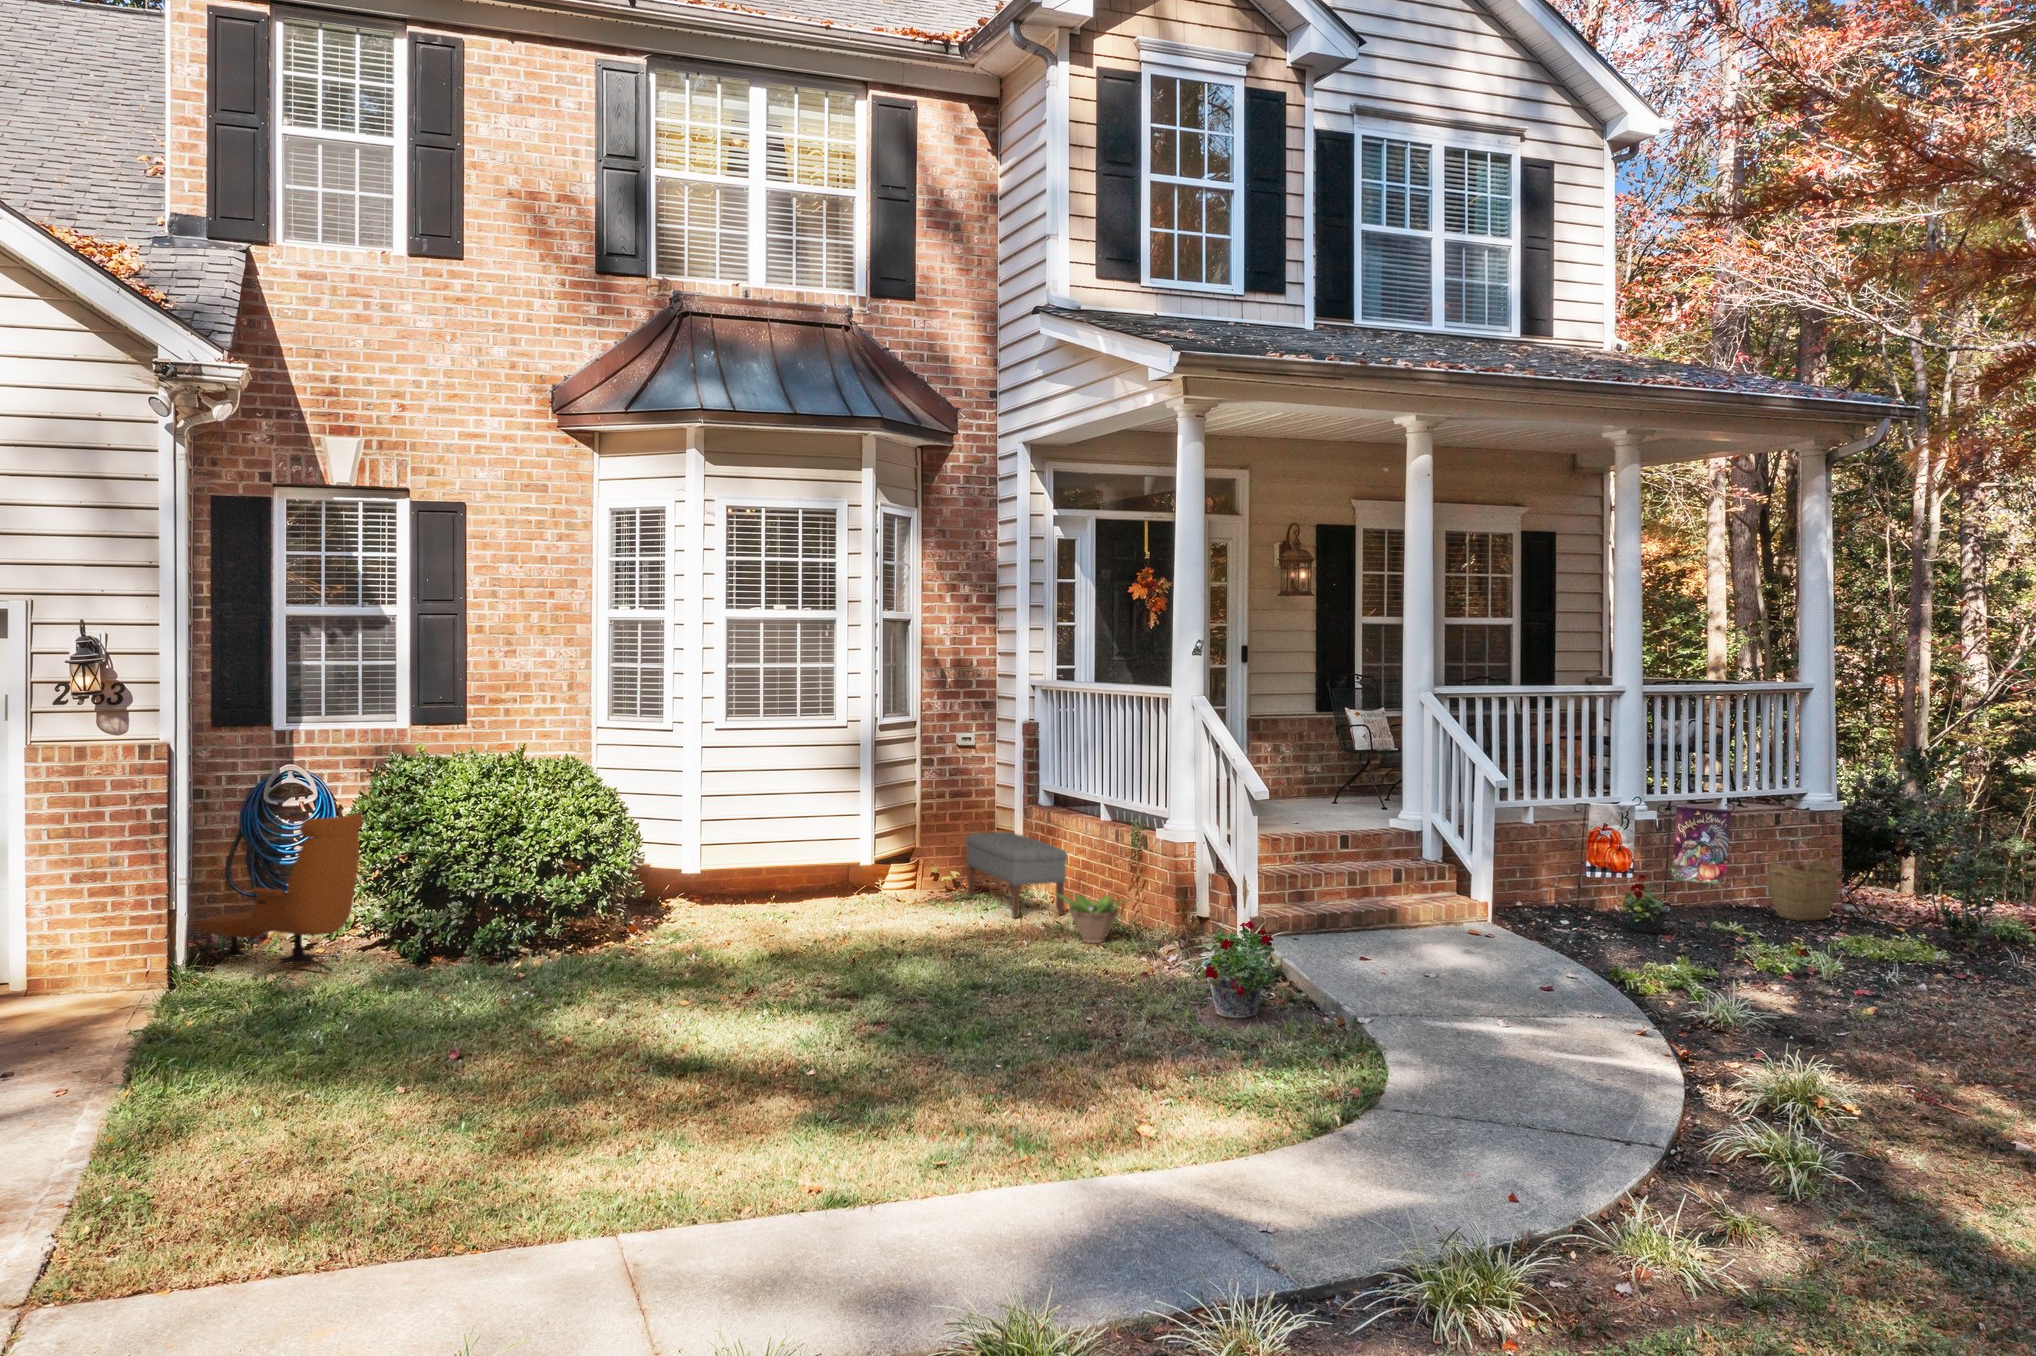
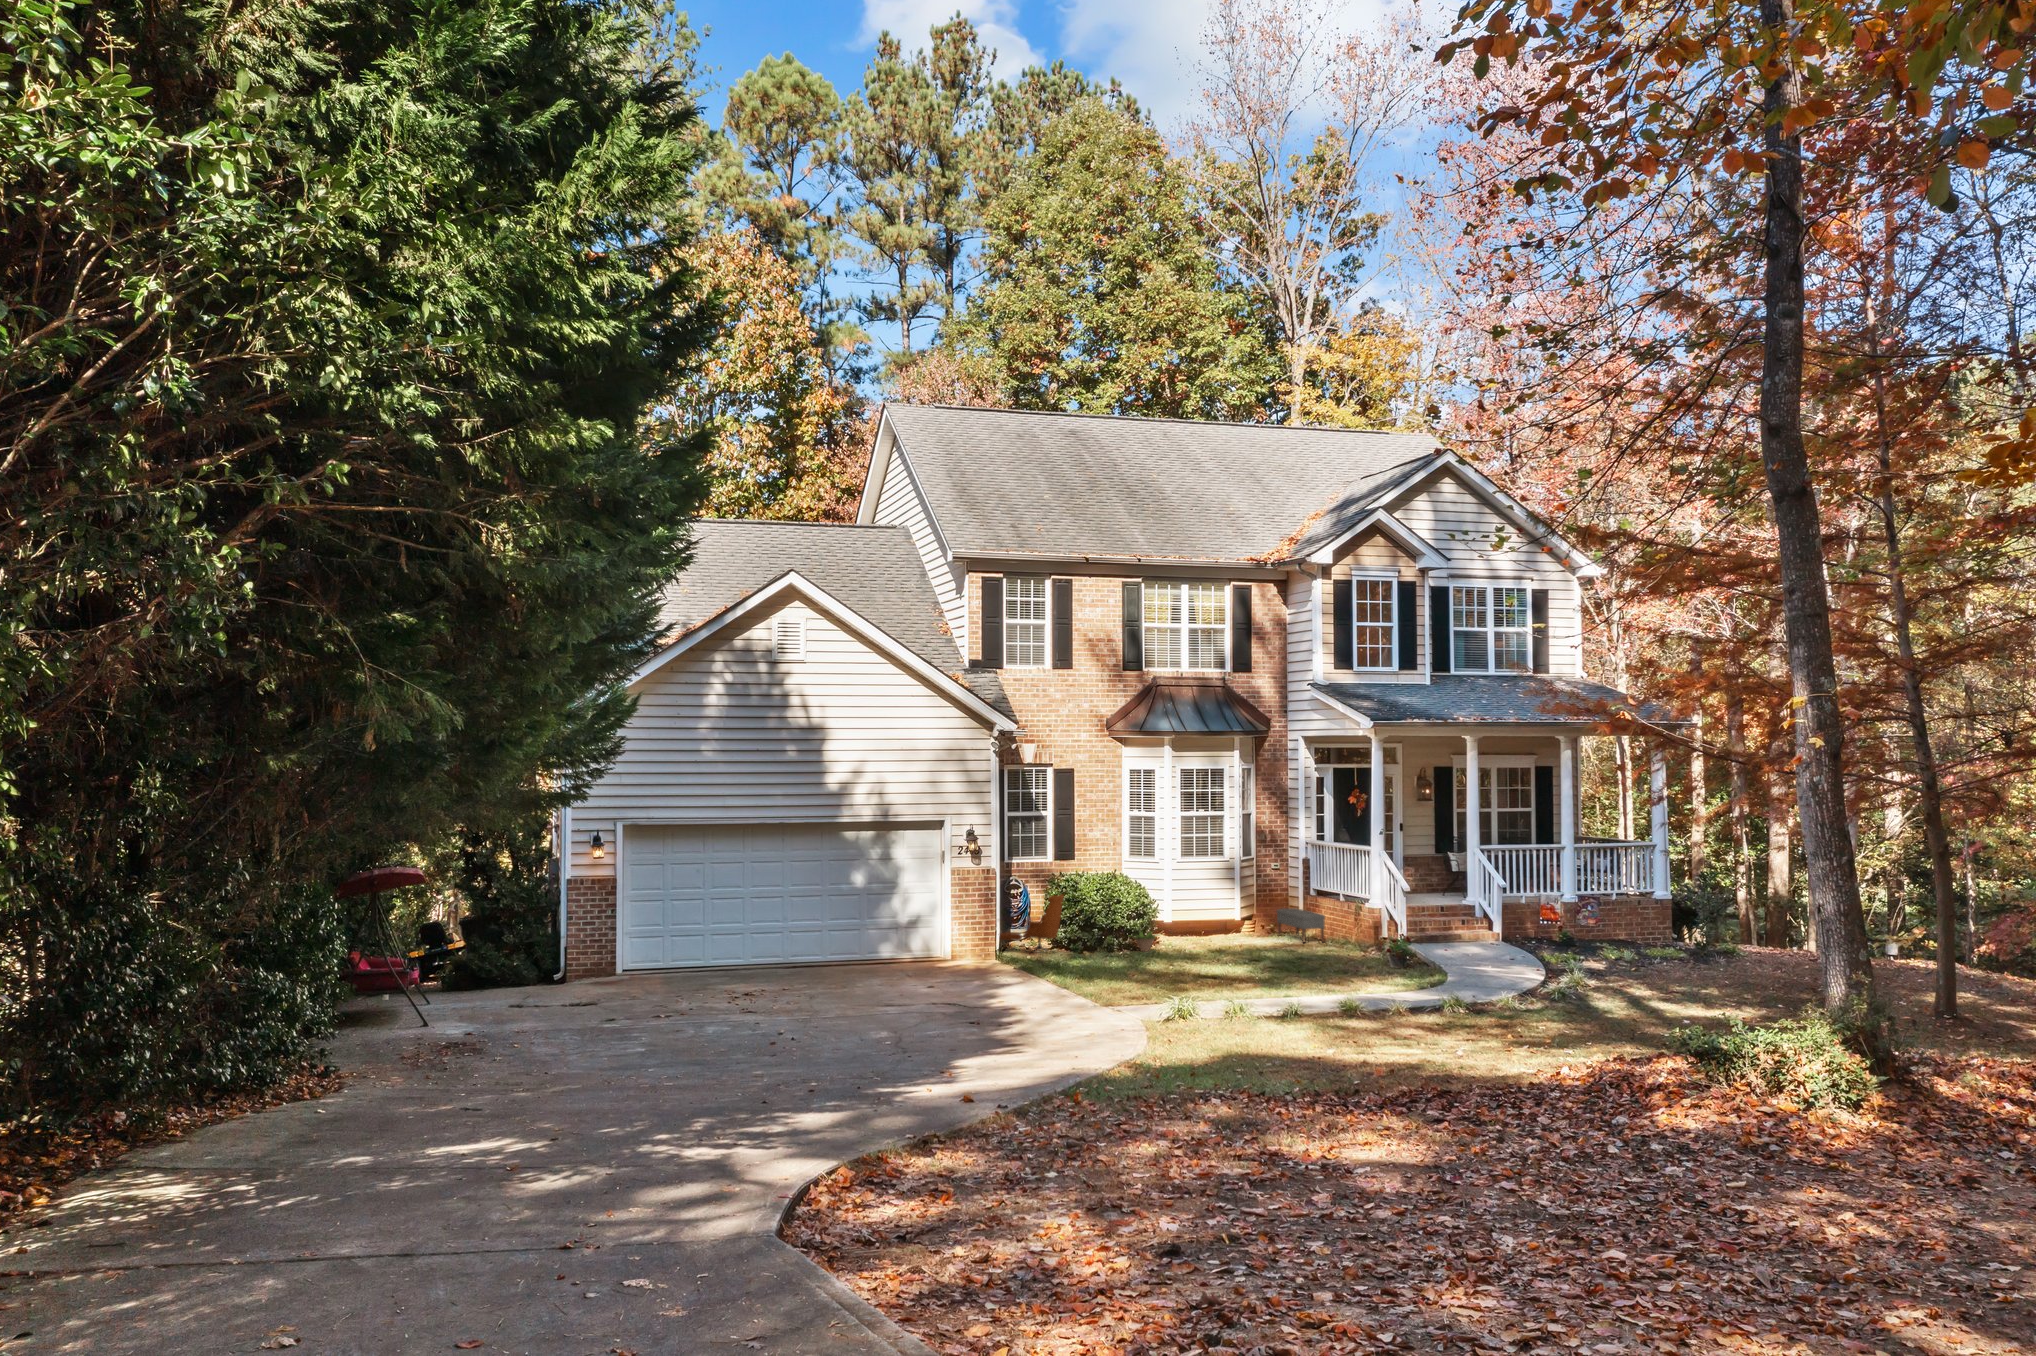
woven basket: present [1767,844,1838,921] -> none [1638,916,1669,949]
decorative plant: present [1056,894,1127,943] -> present [1134,932,1157,951]

